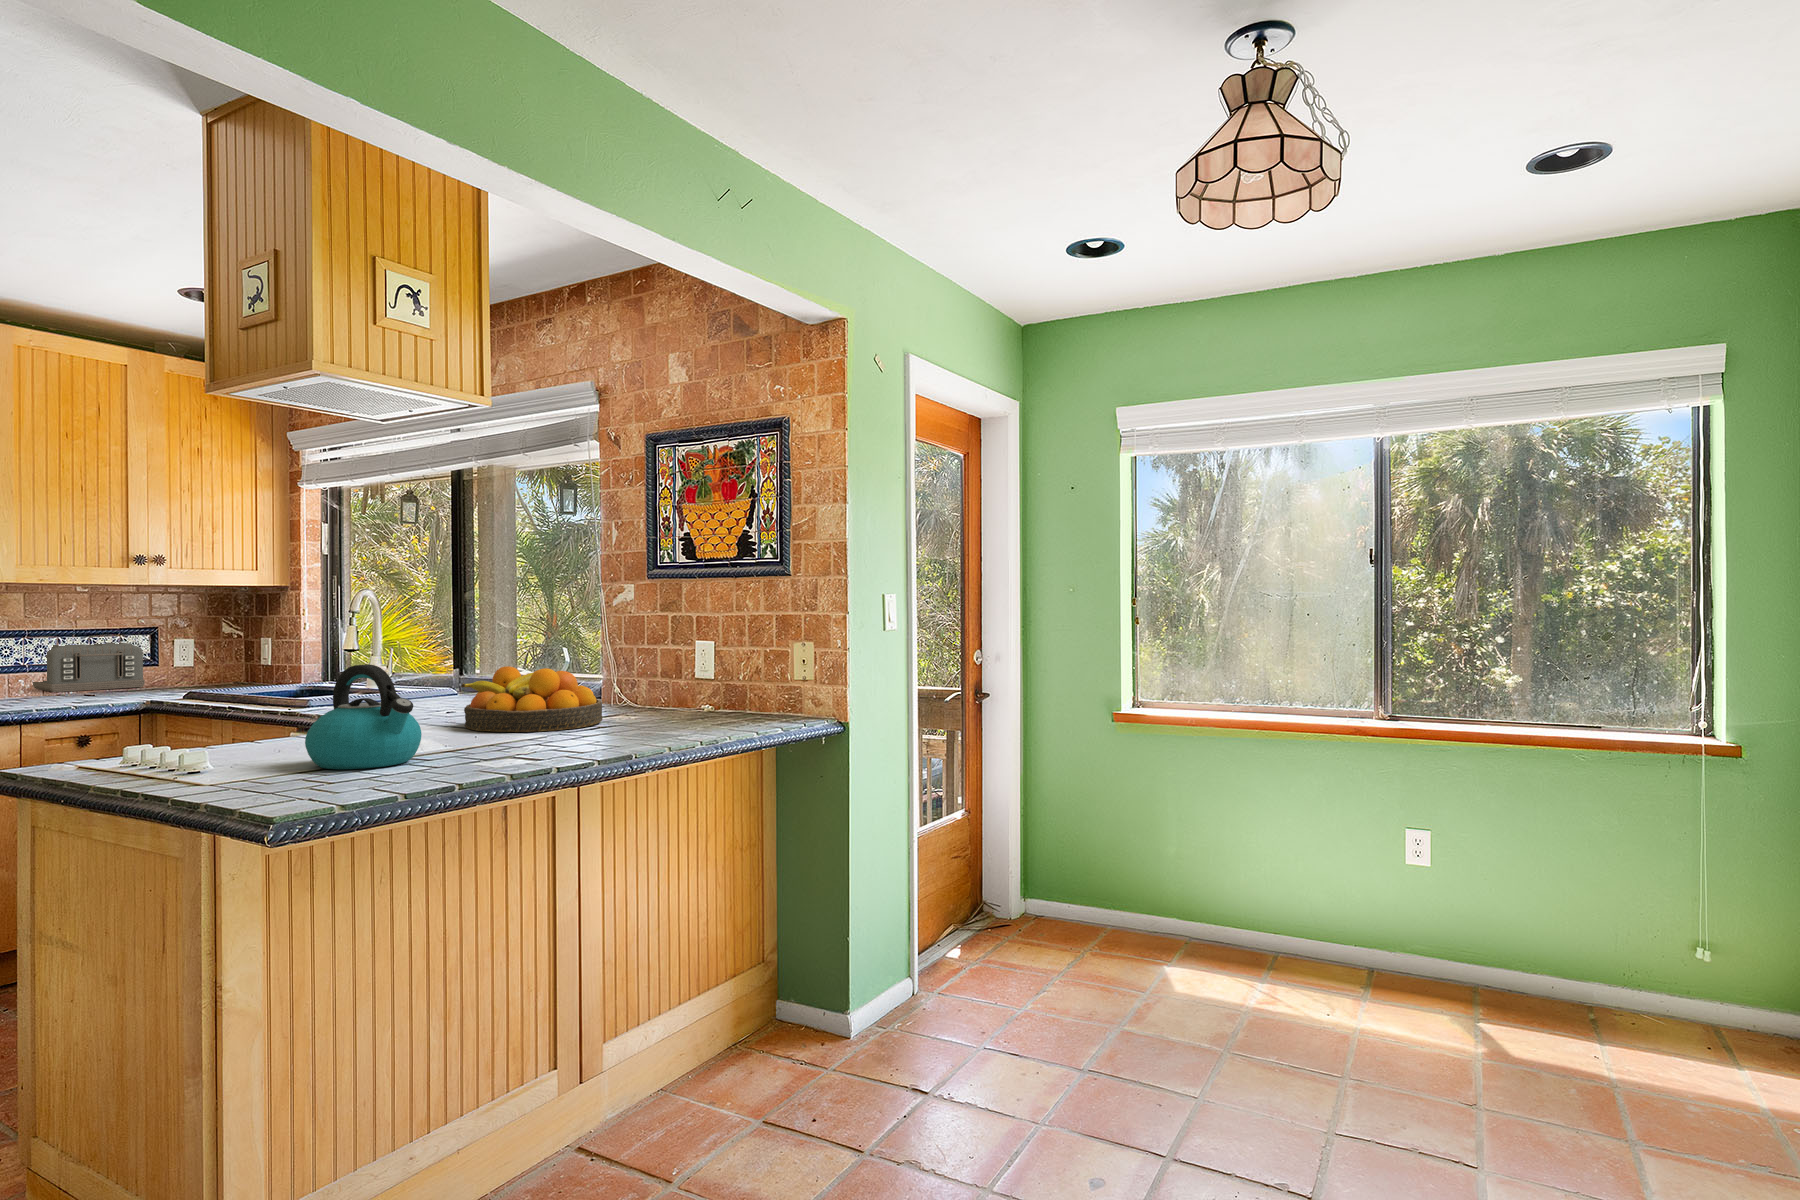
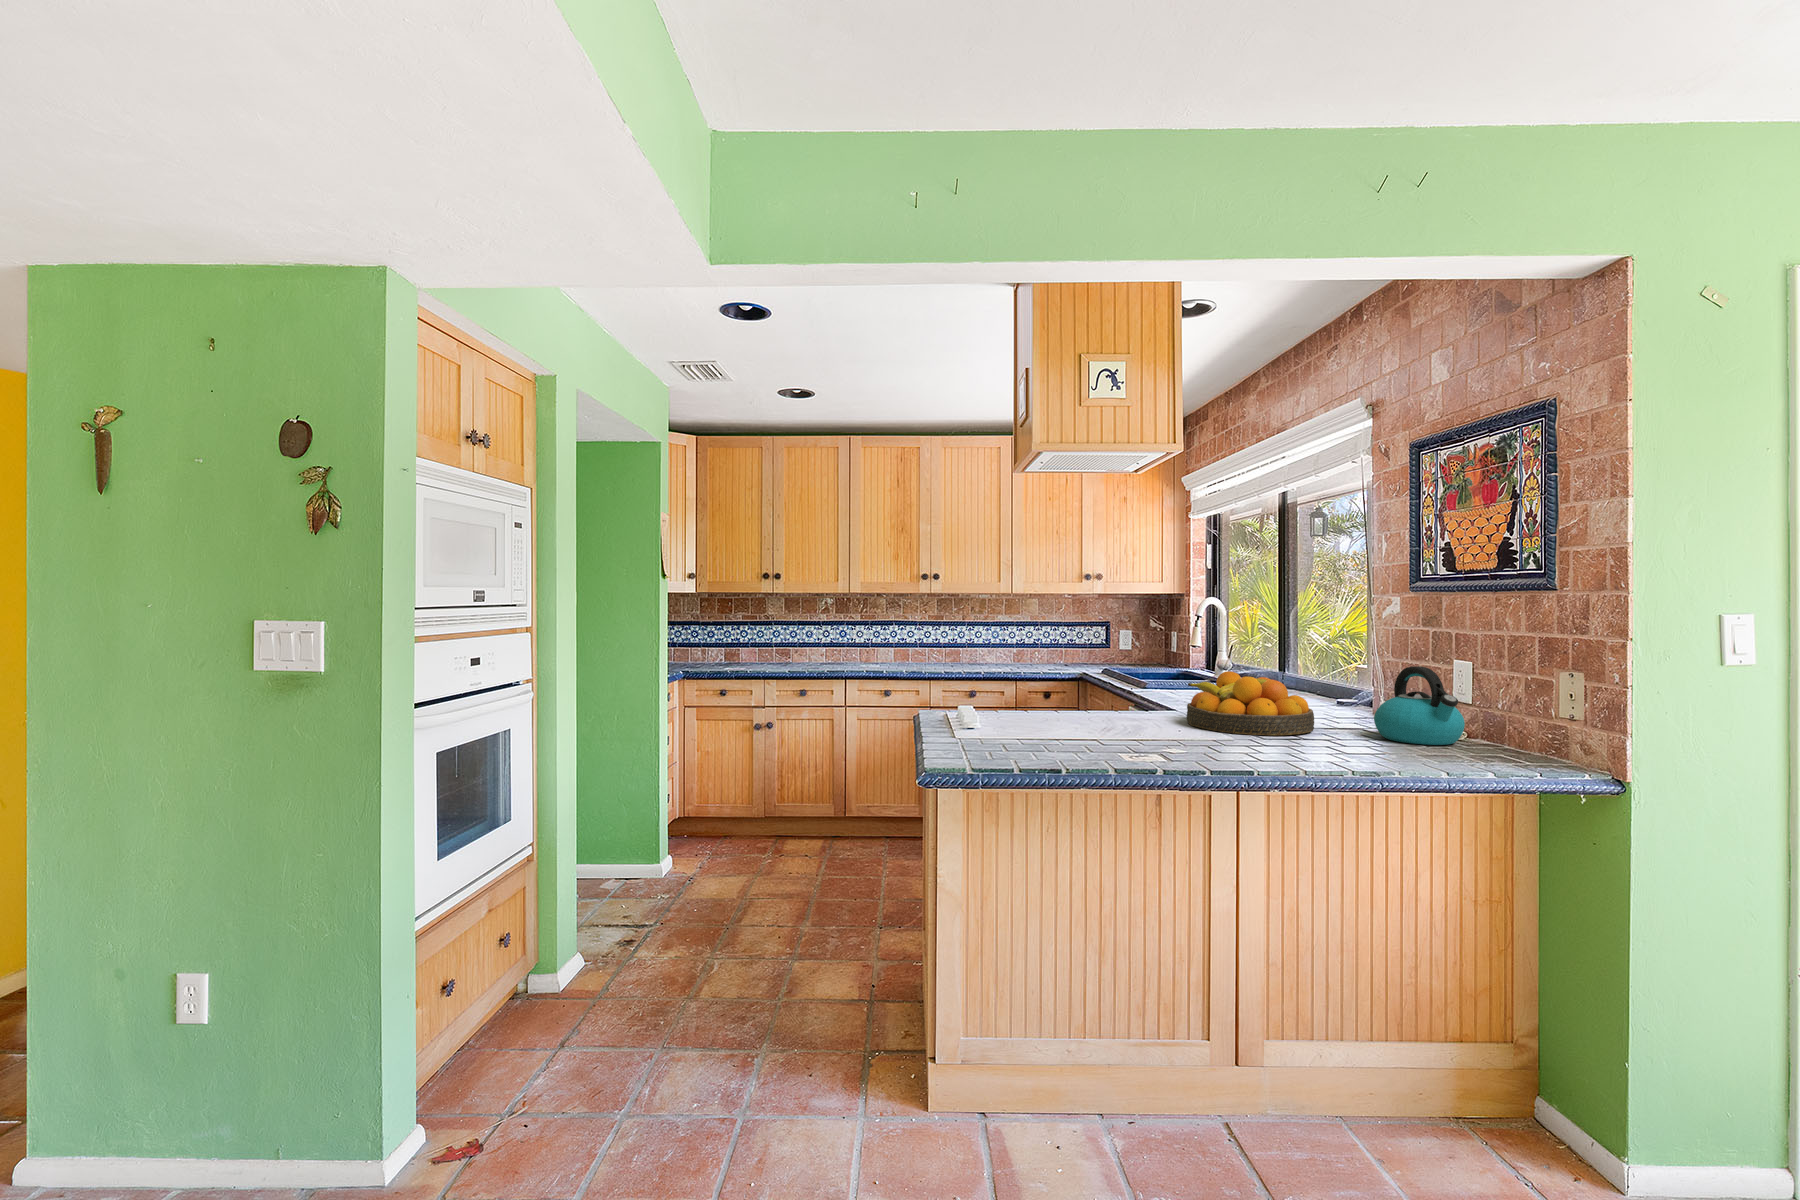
toaster: present [33,643,145,692] -> none [1046,630,1098,662]
kettle: present [305,664,422,769] -> present [1374,666,1465,745]

